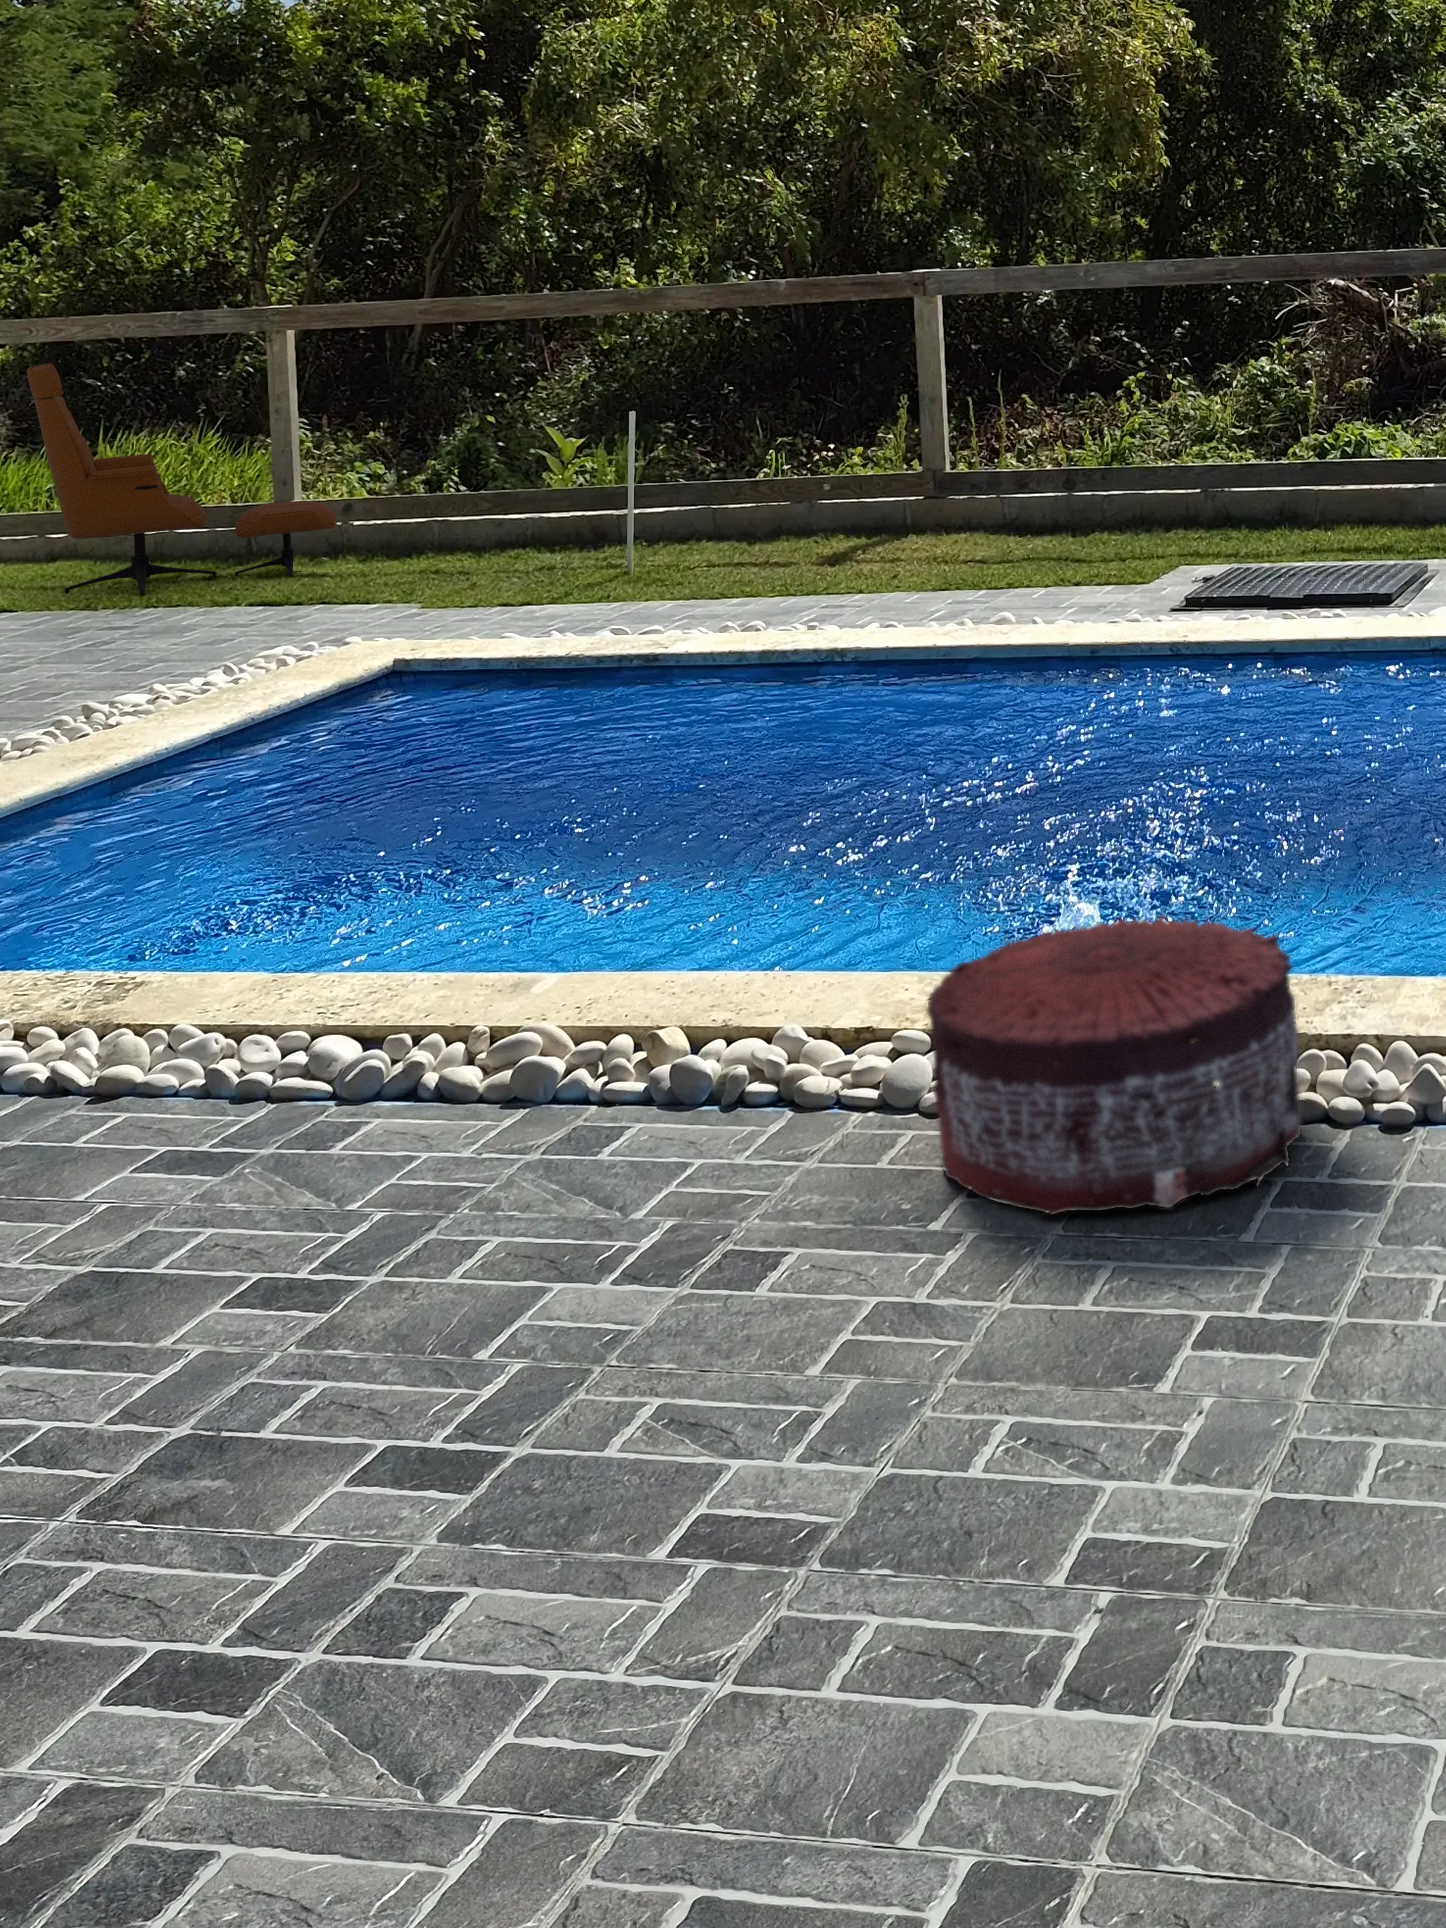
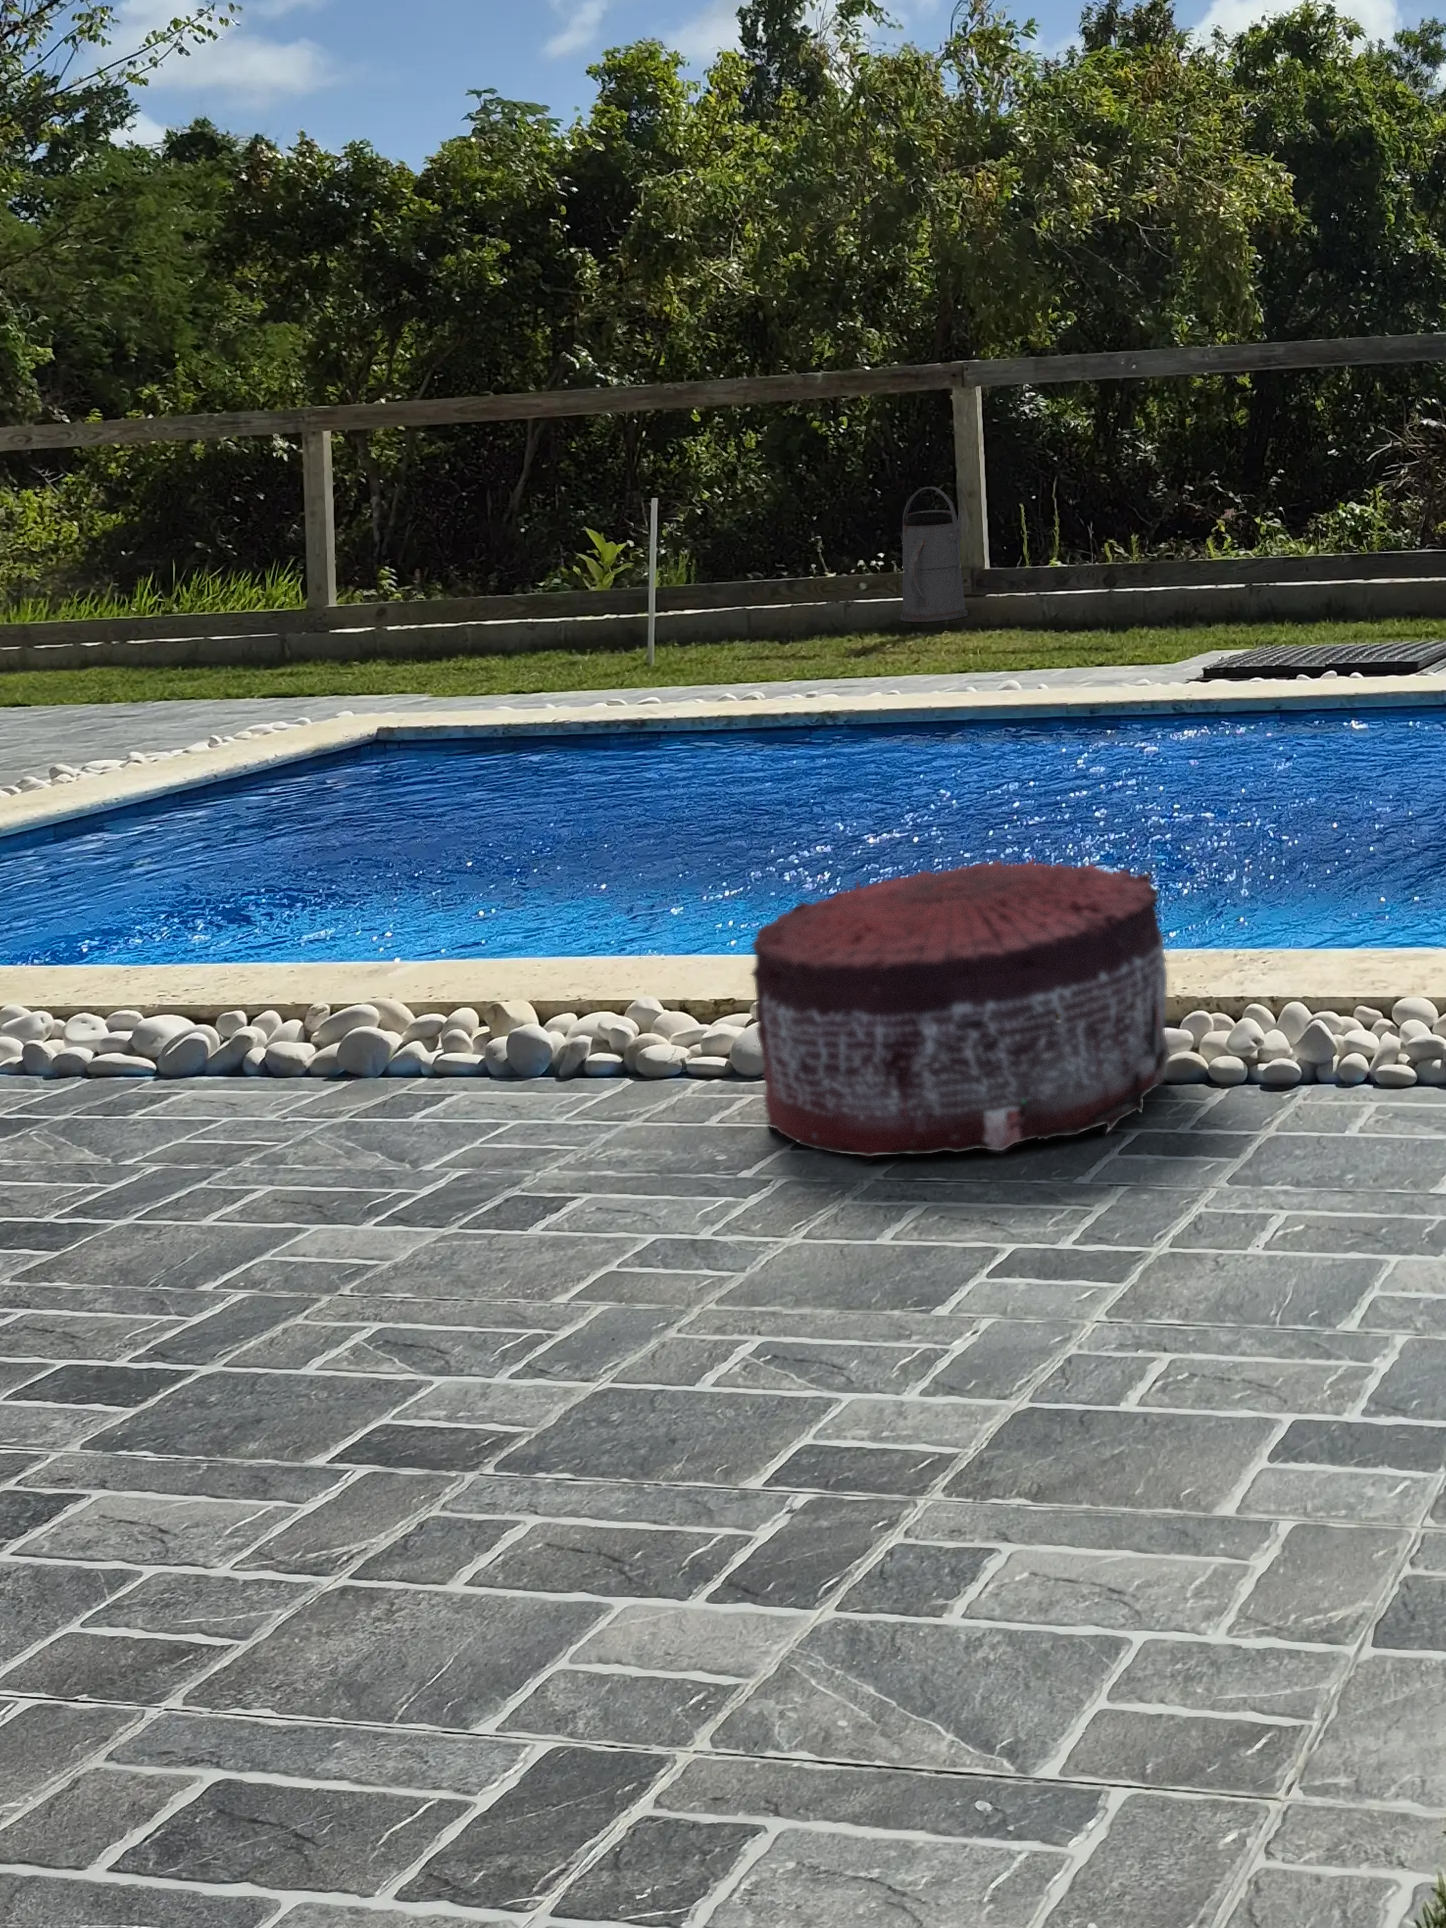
lounge chair: present [27,364,337,596] -> none [26,441,351,679]
watering can: none [881,413,945,543] -> present [901,487,968,622]

